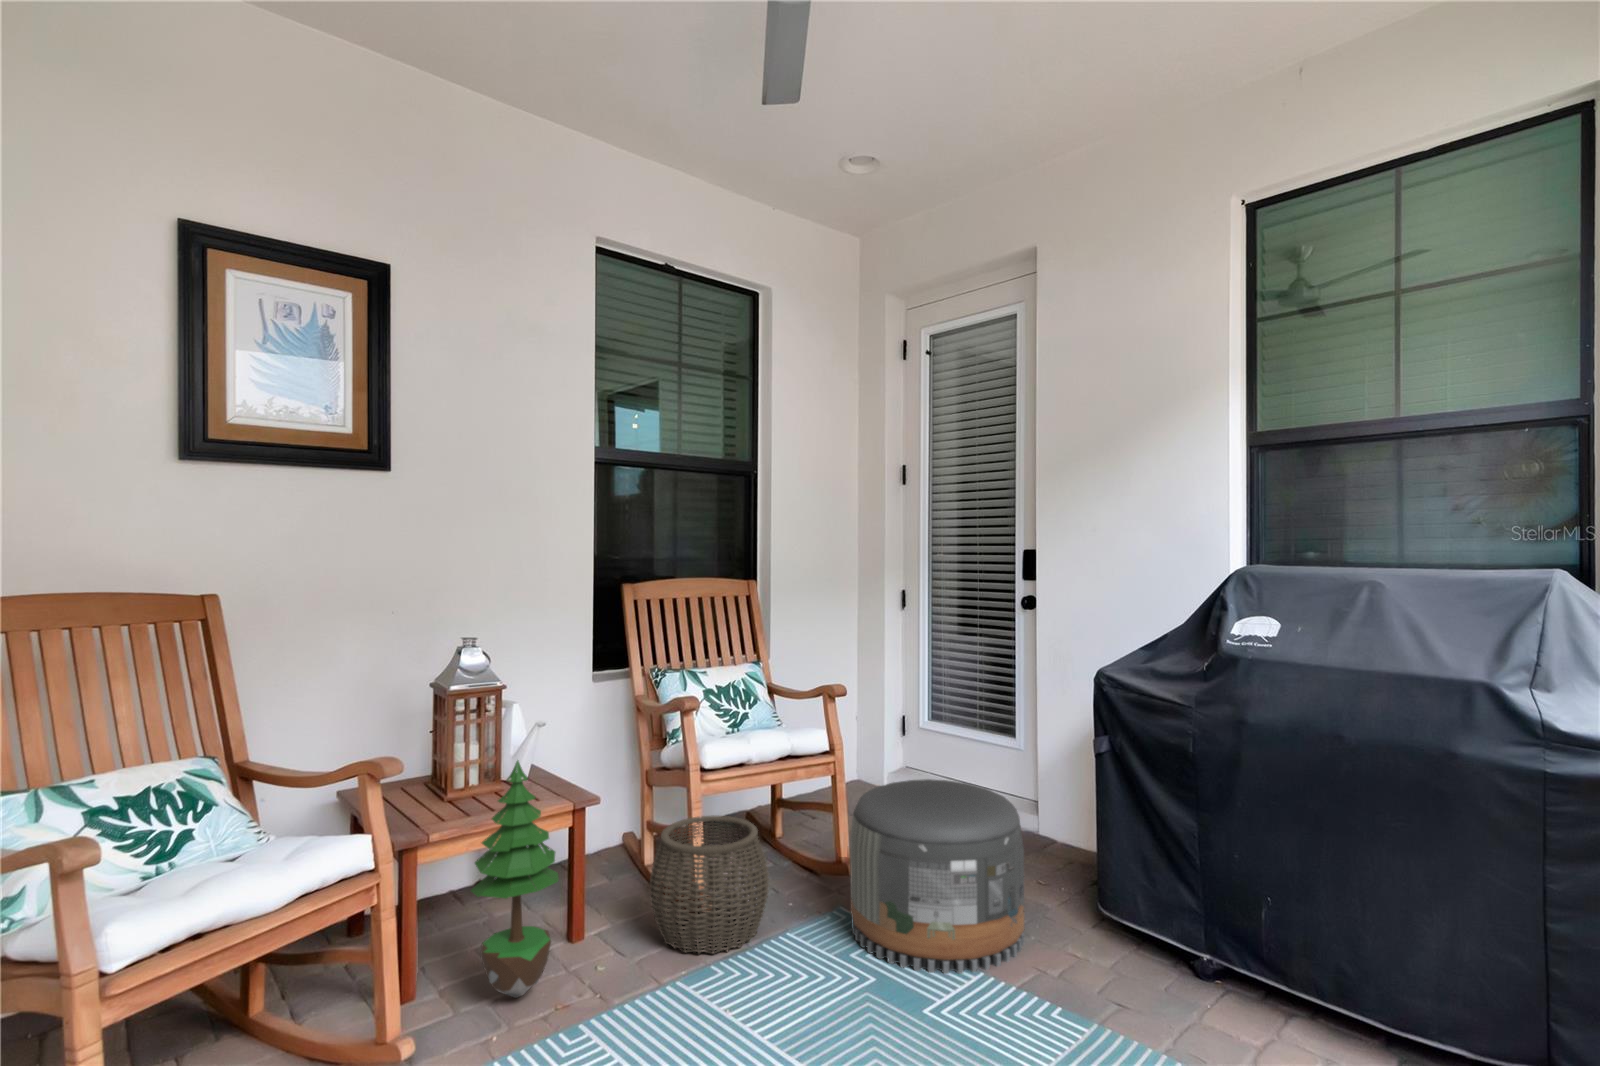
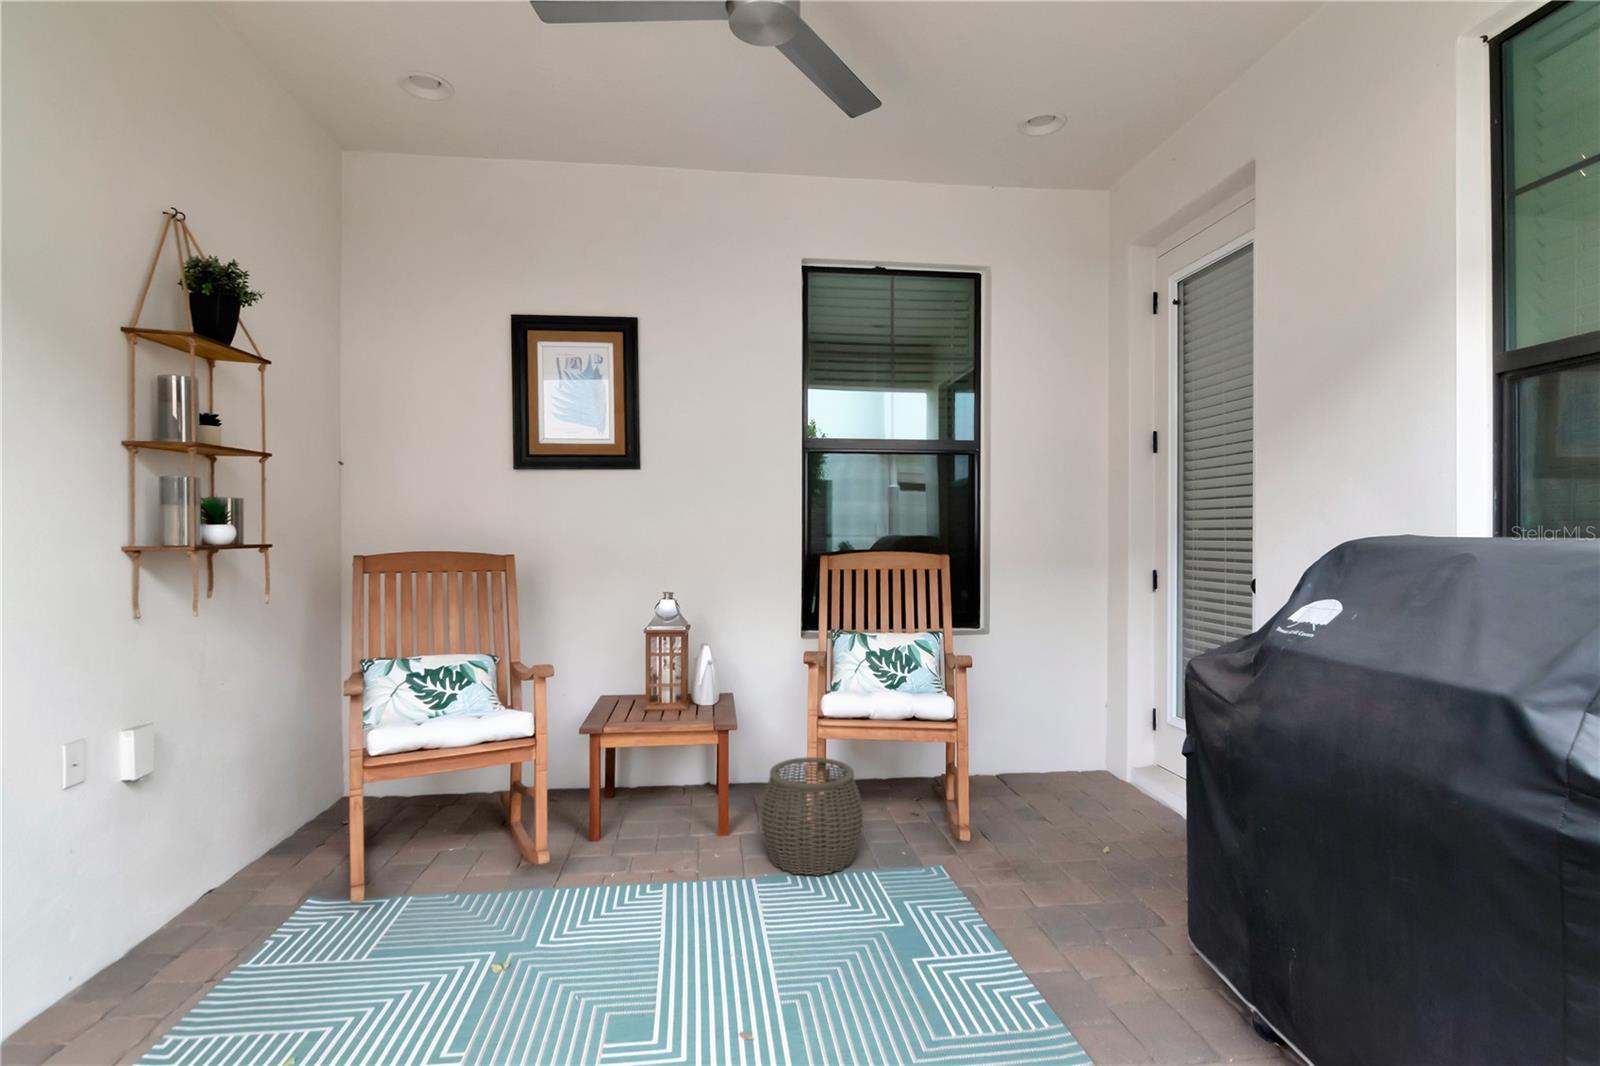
potted tree: present [471,760,559,998] -> none [611,682,676,859]
pouf: present [850,779,1025,974] -> none [915,763,1101,975]

